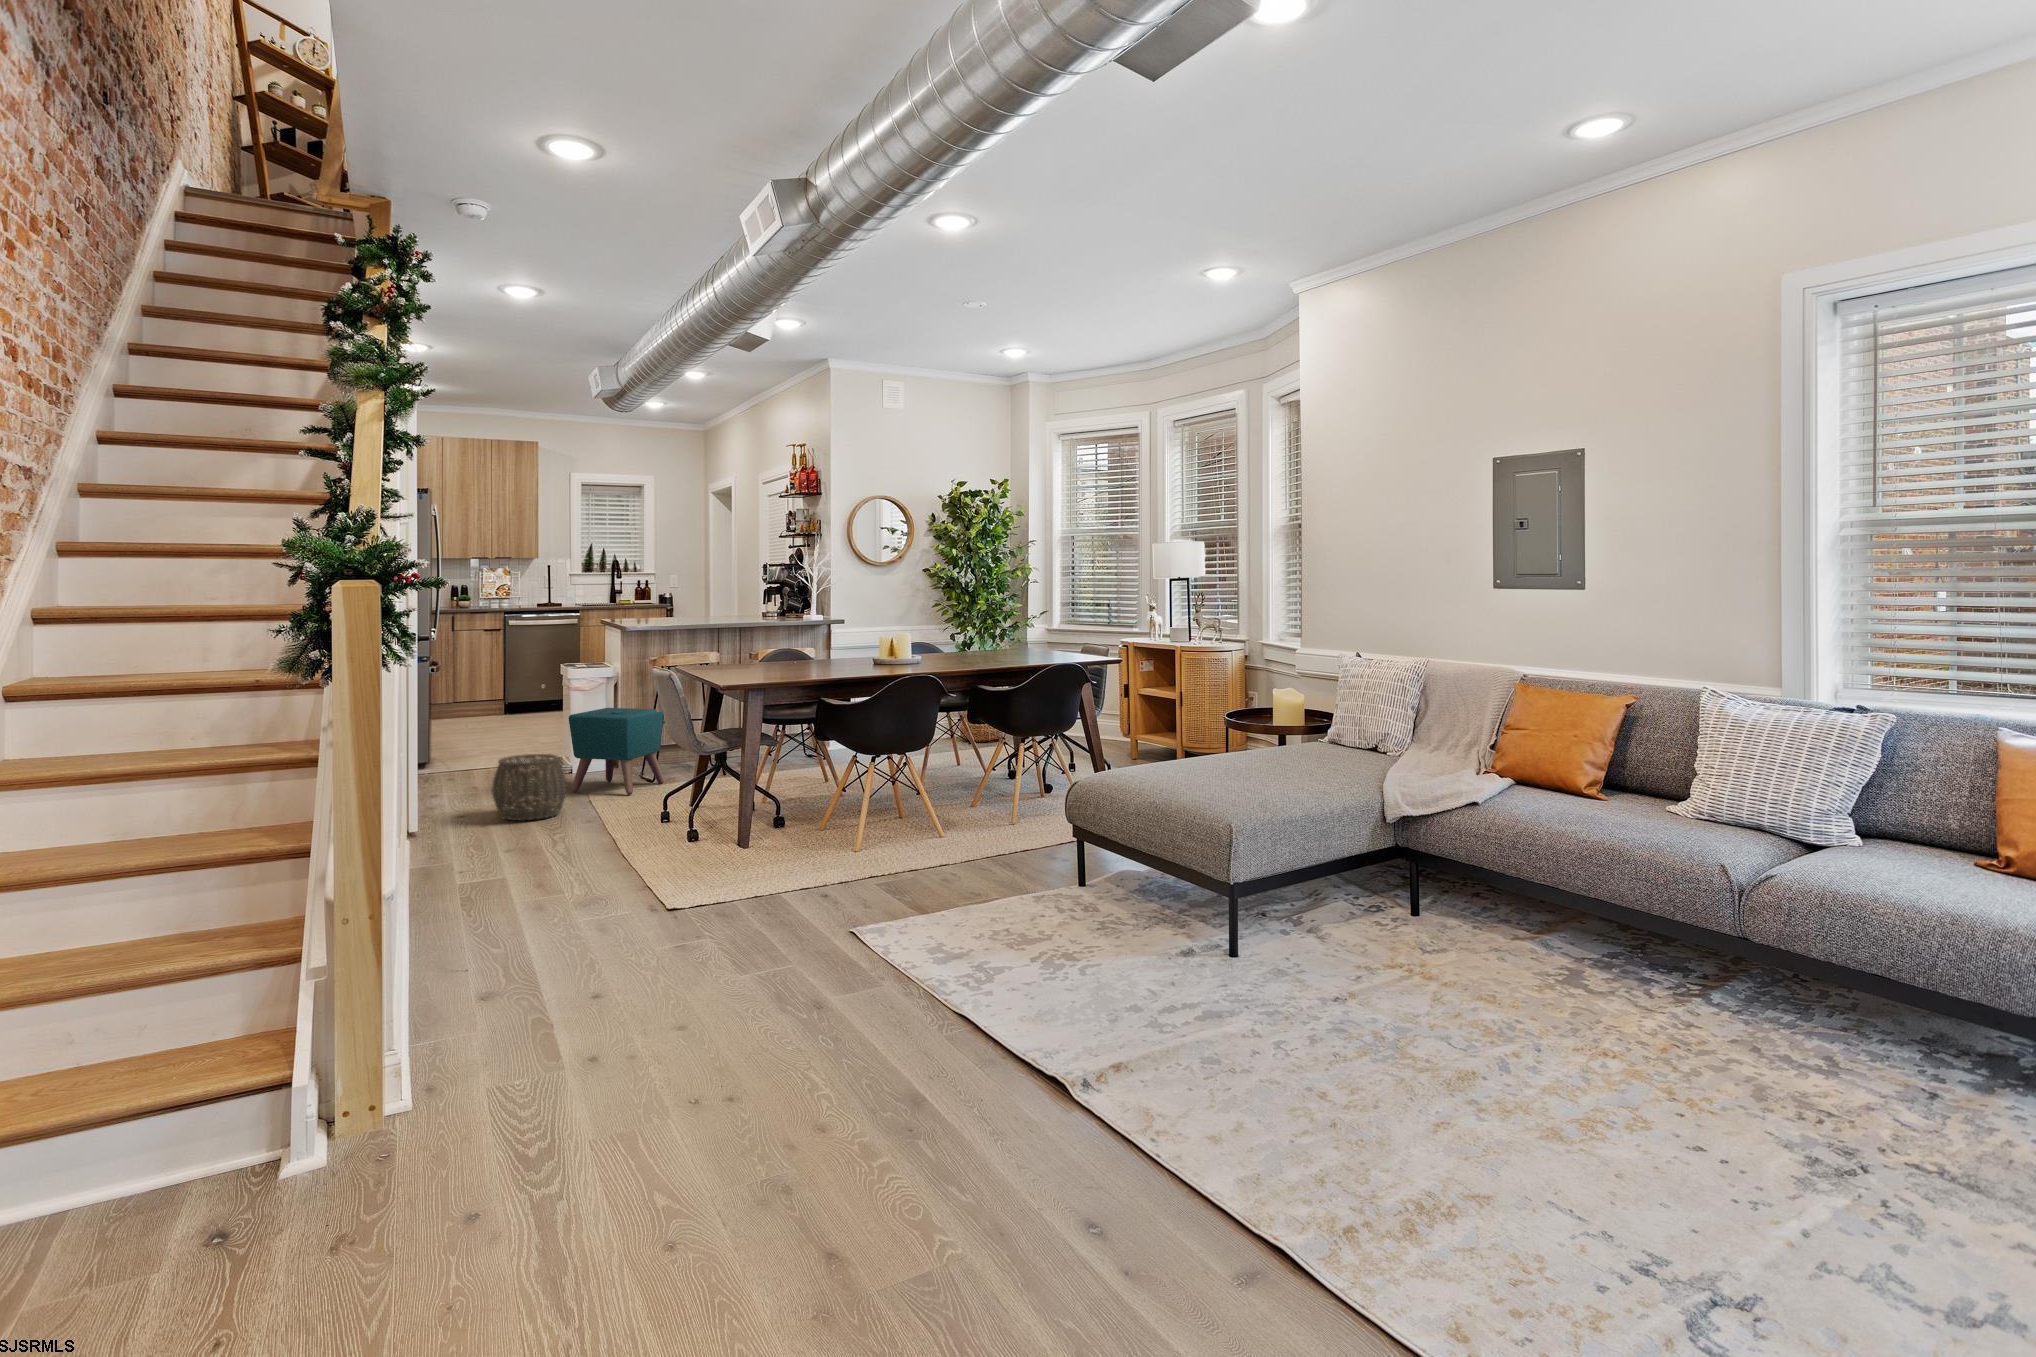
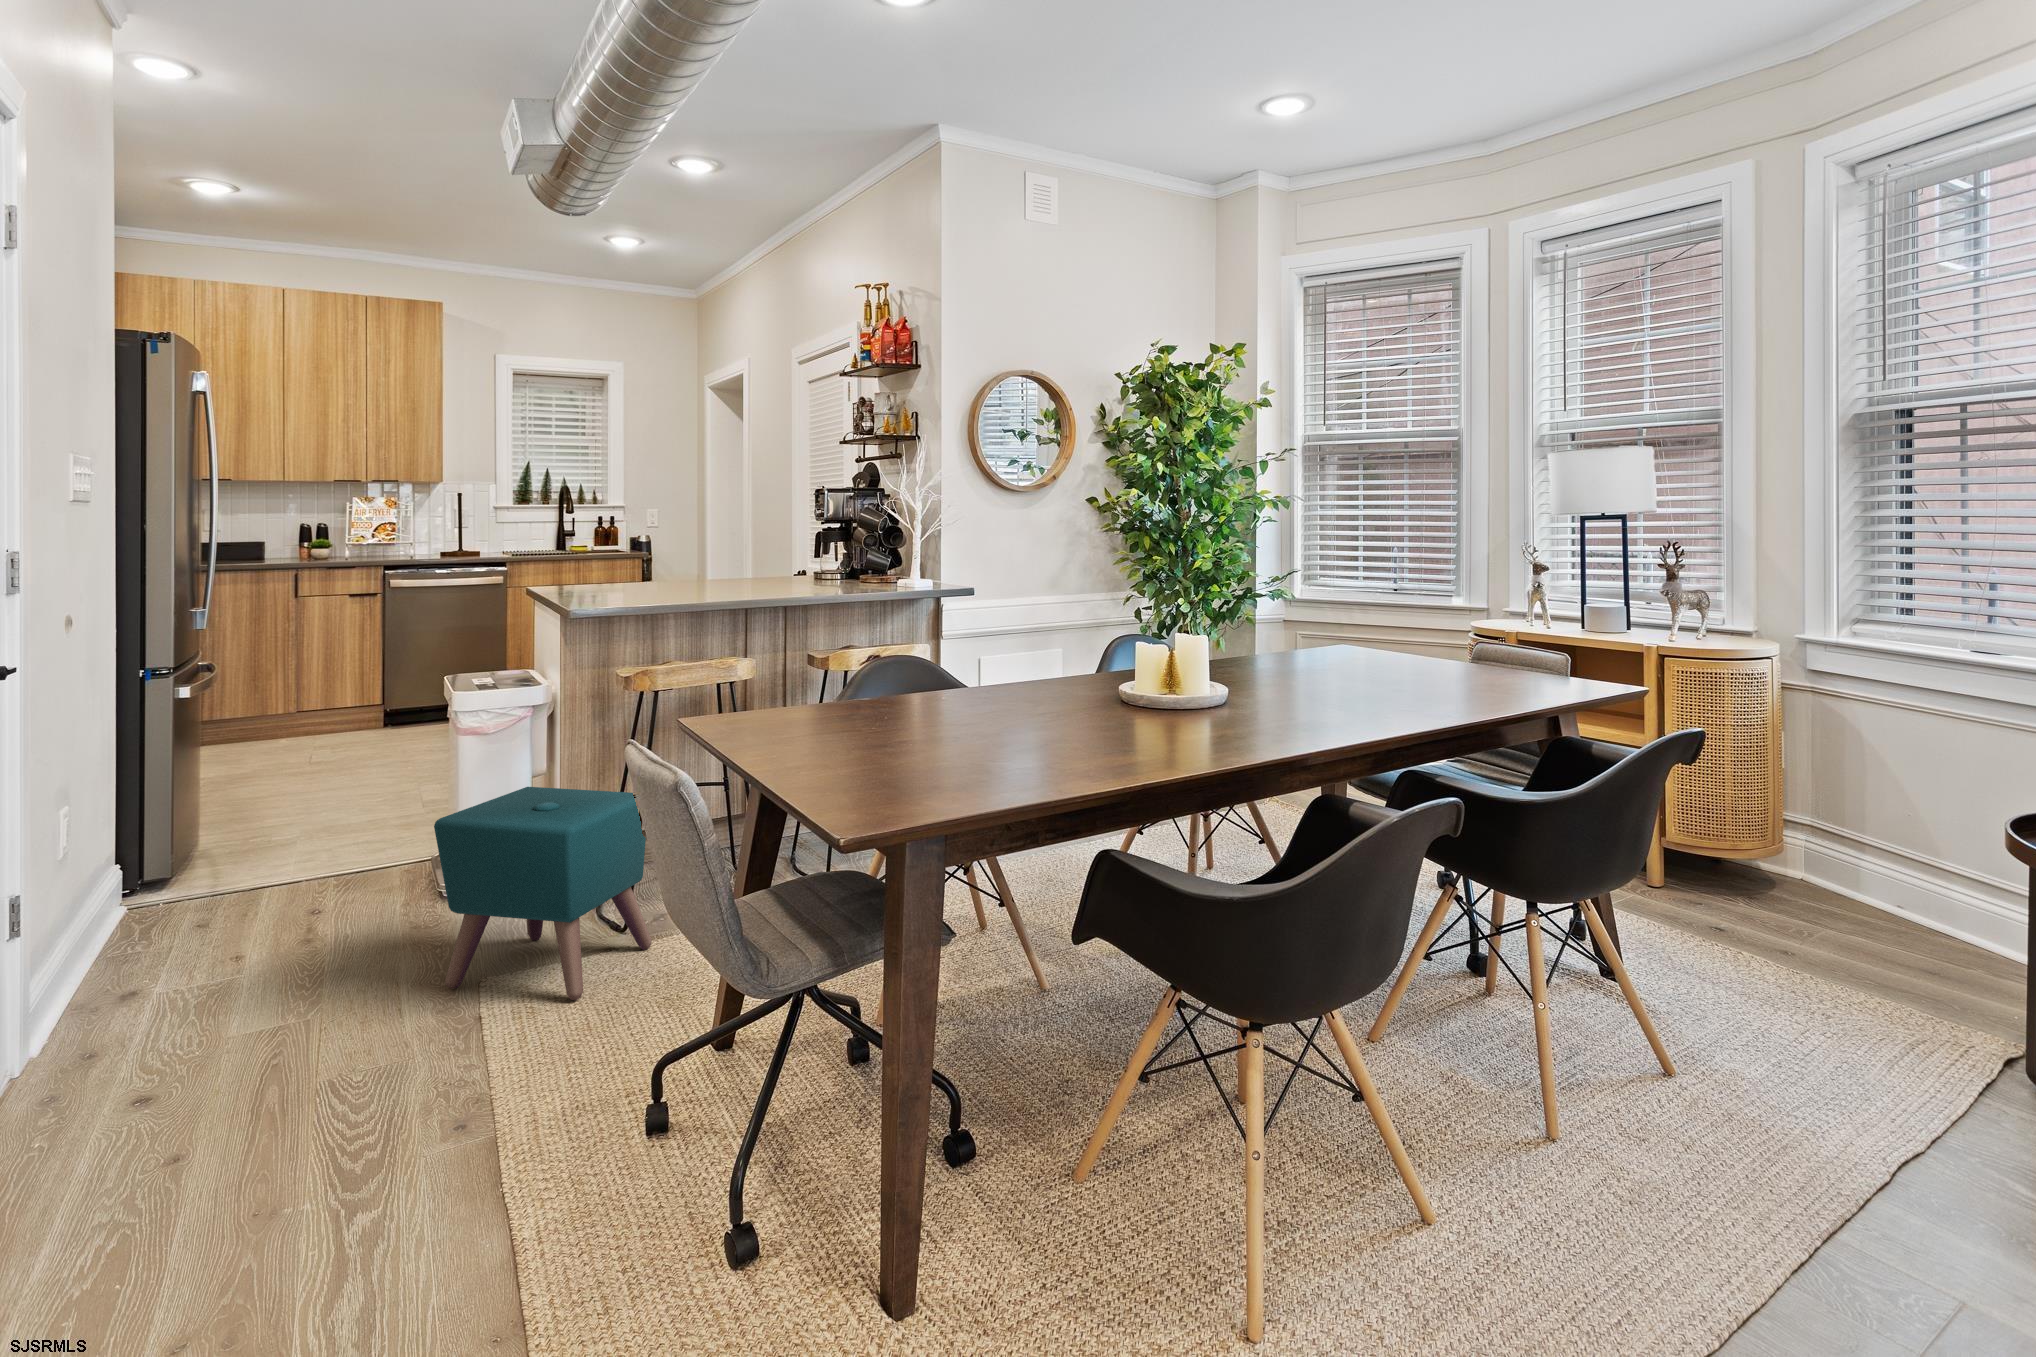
woven basket: present [492,754,566,821] -> none [205,942,415,1144]

